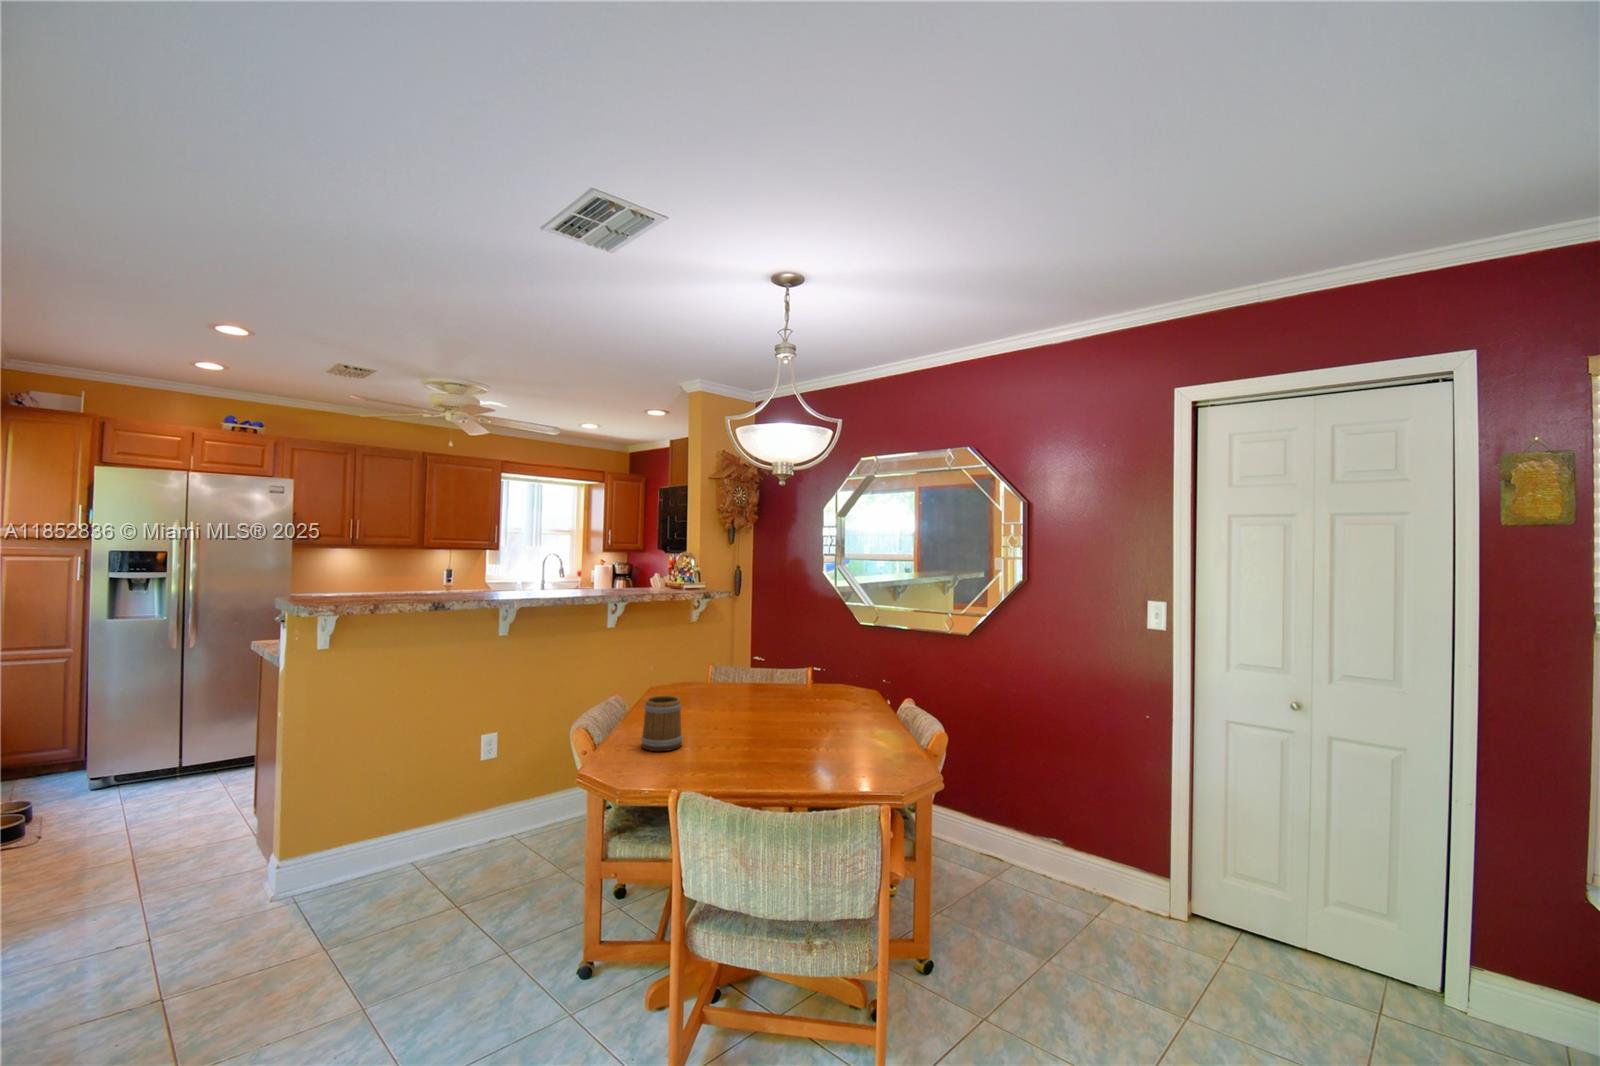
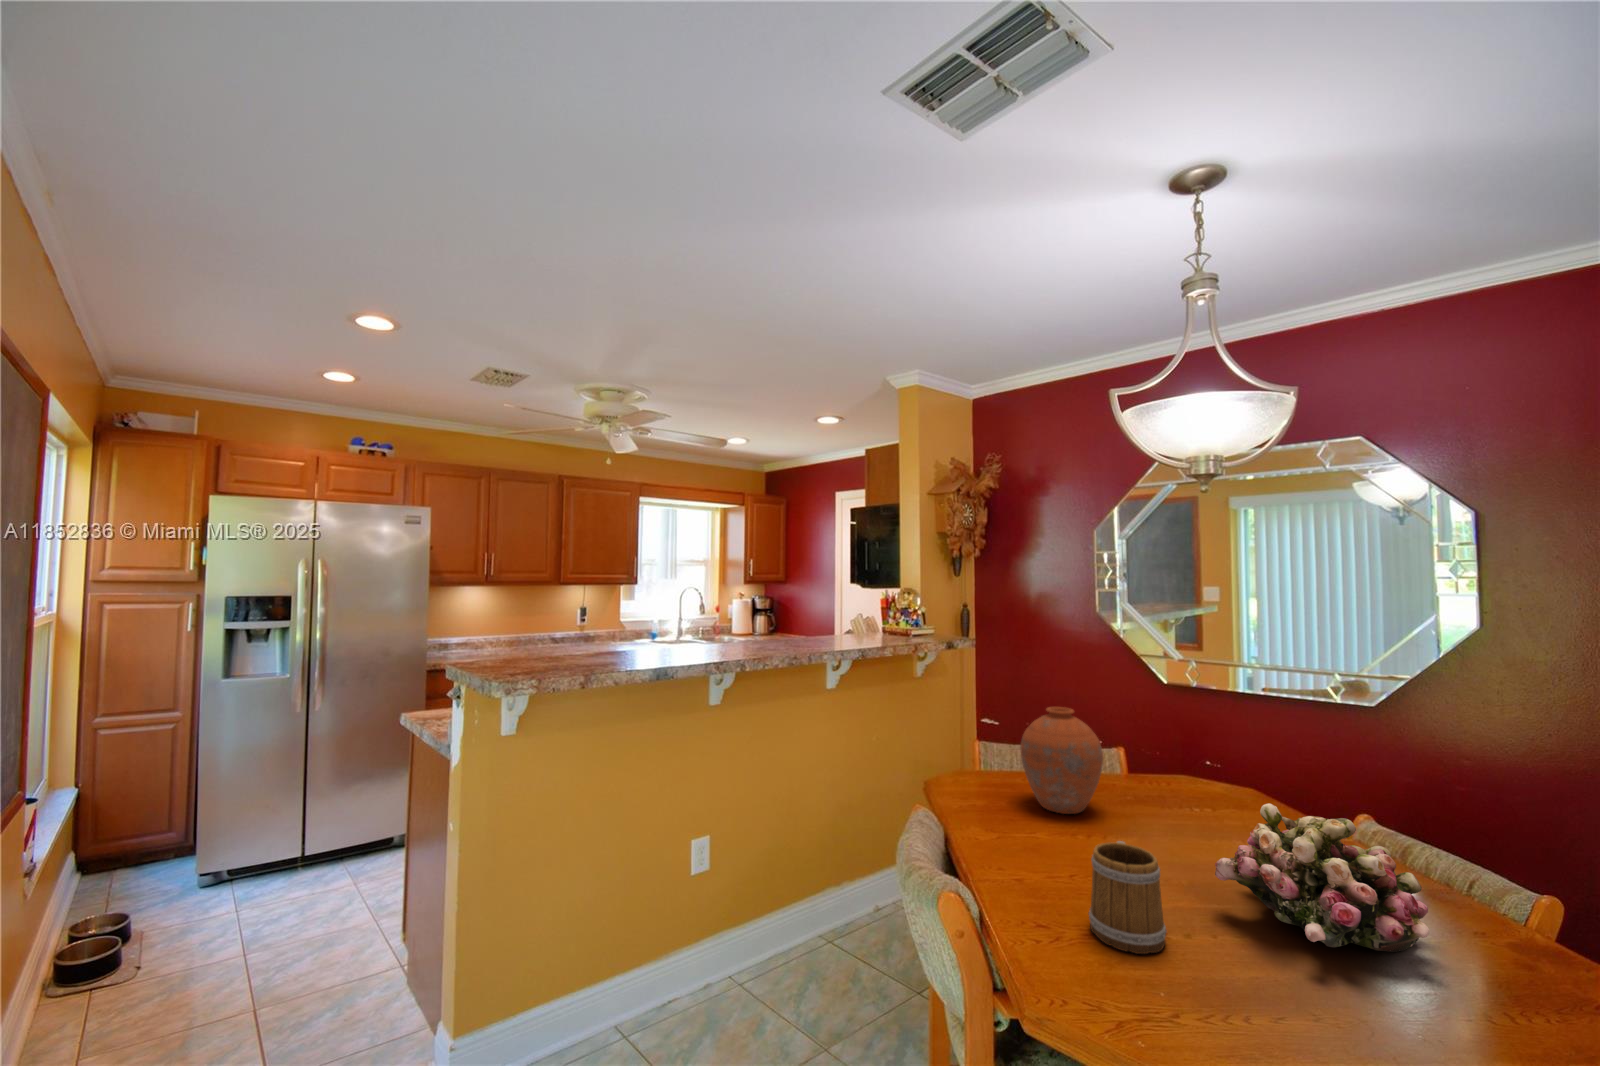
vase: none [688,630,740,699] -> present [1021,707,1103,814]
flower arrangement: none [728,674,830,748] -> present [1215,803,1430,952]

